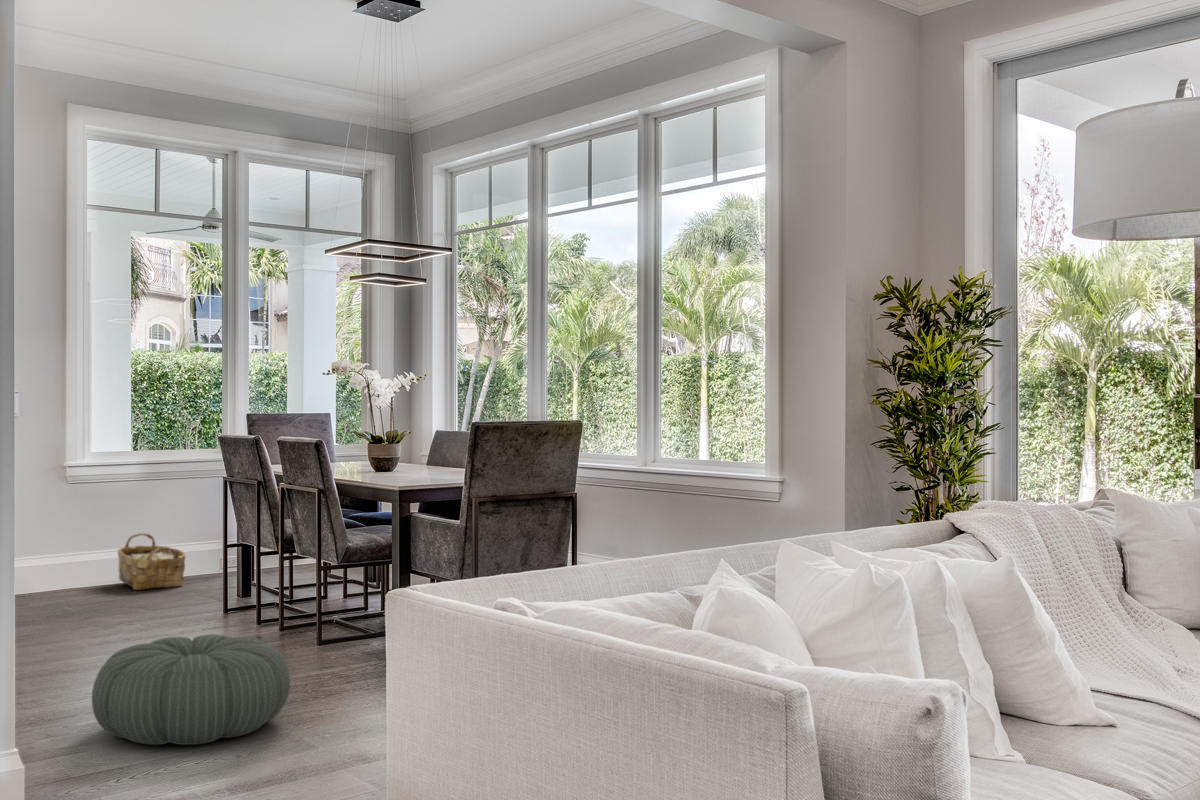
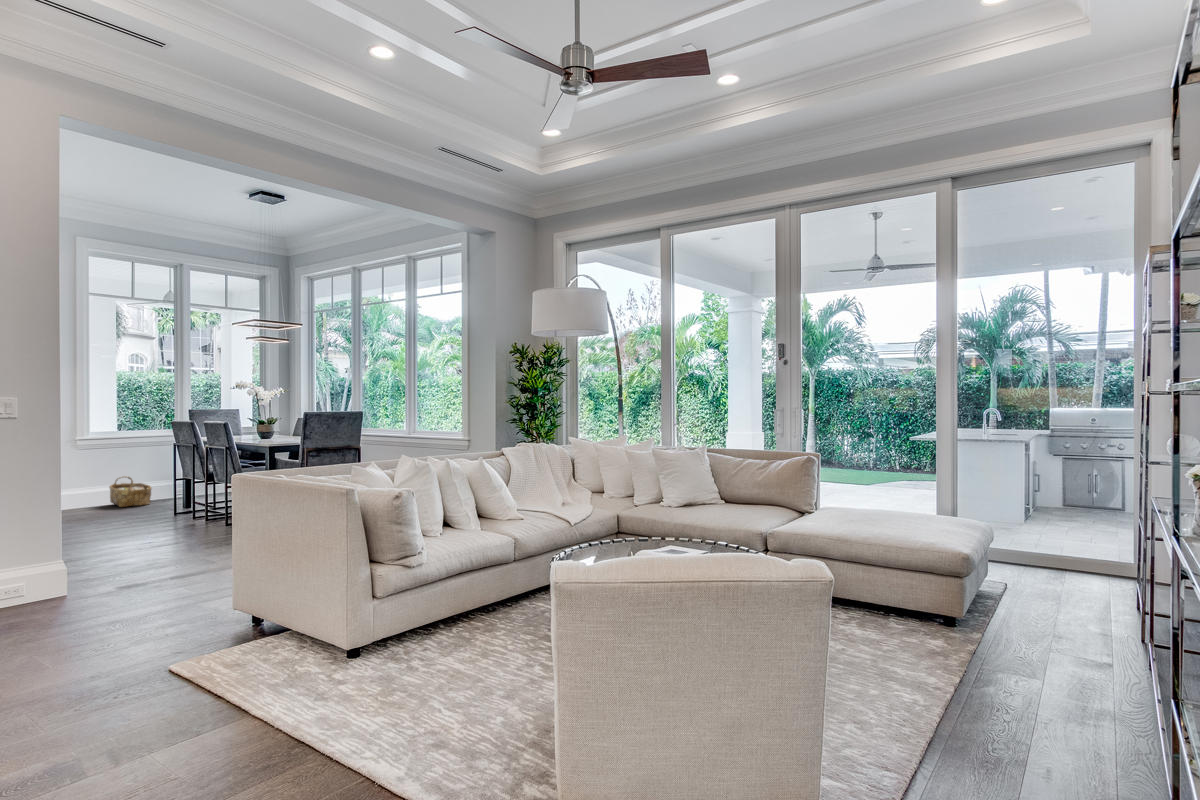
pouf: present [92,634,290,745] -> none [96,518,204,568]

